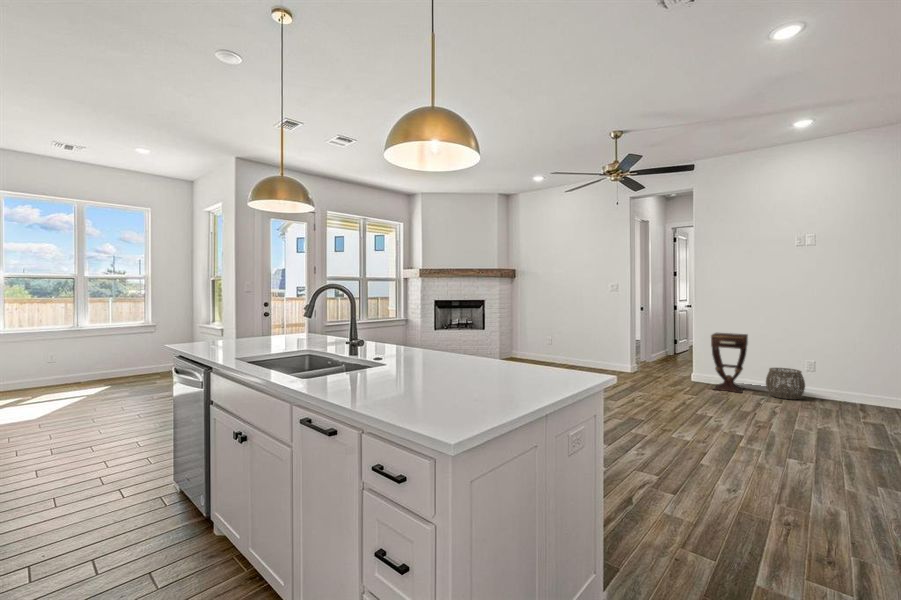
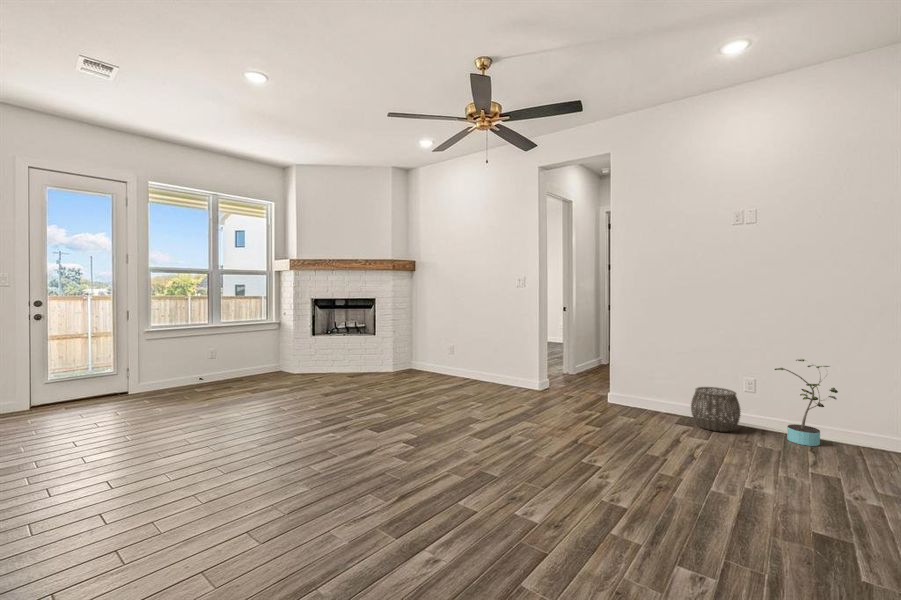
side table: present [711,333,748,393] -> none [623,339,672,421]
potted plant: none [832,346,880,408] -> present [775,359,838,446]

